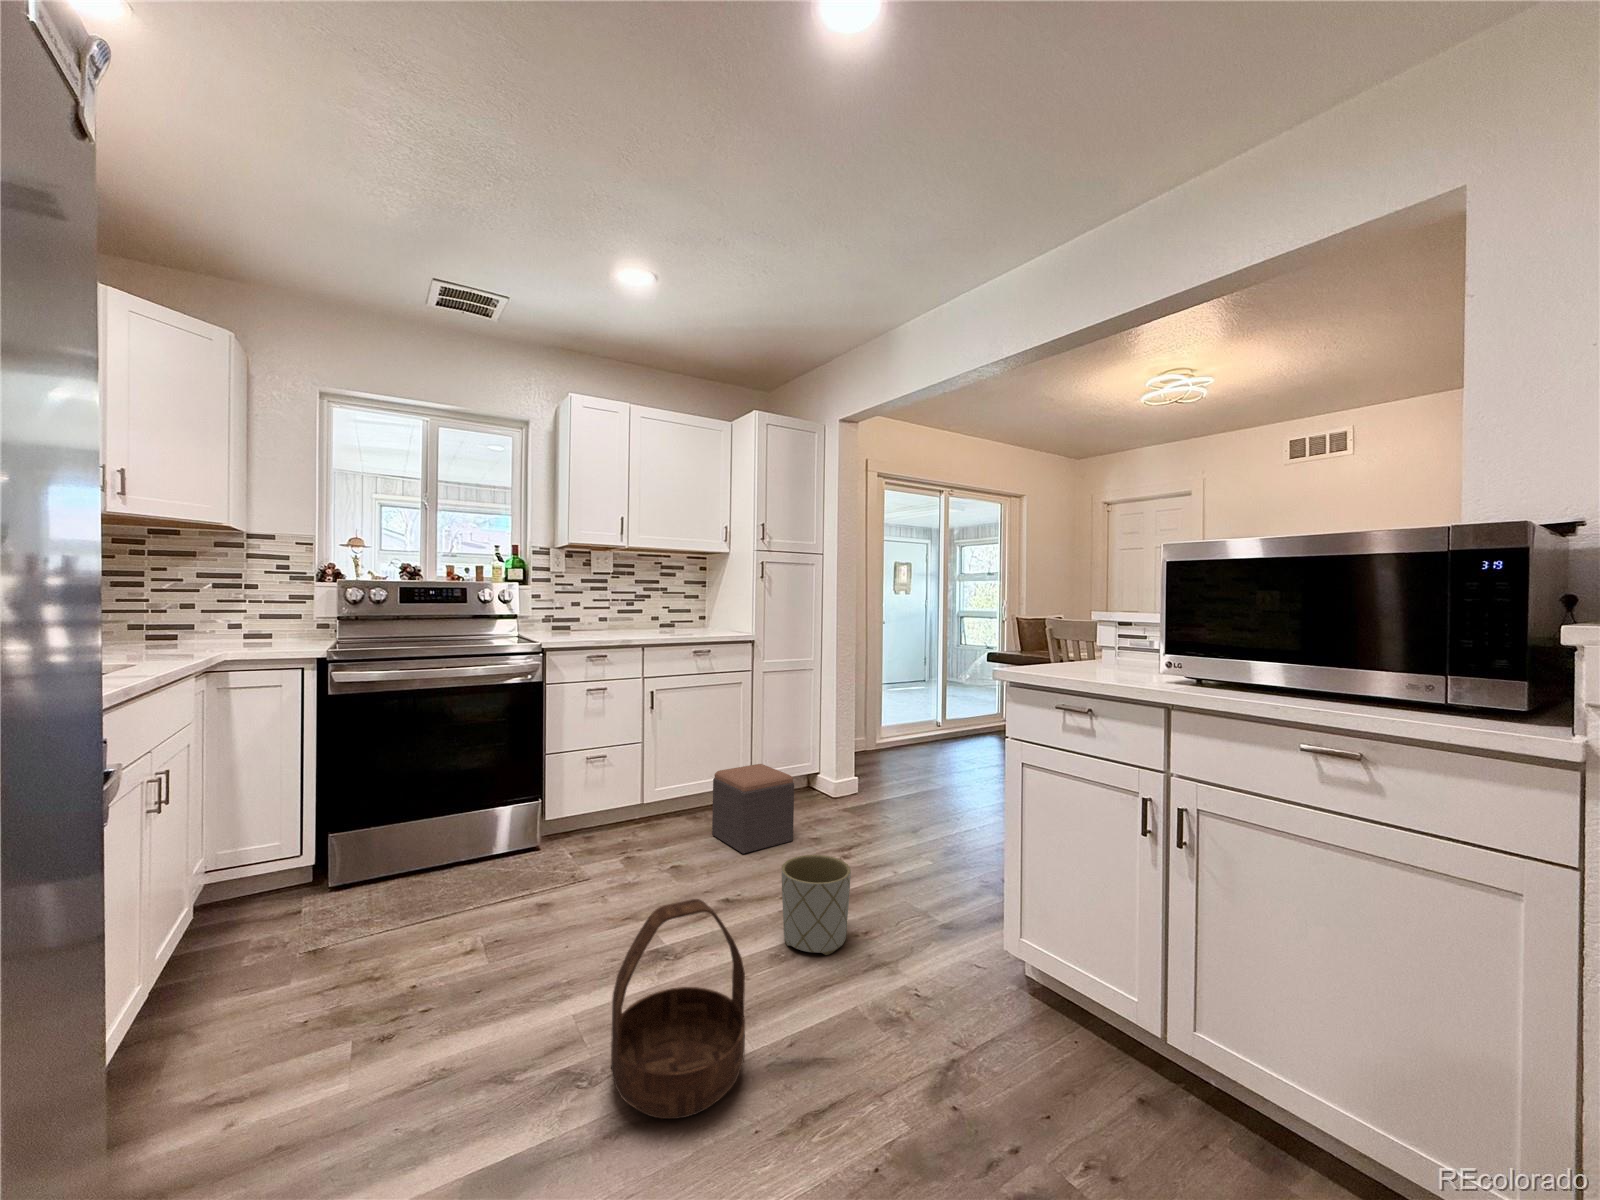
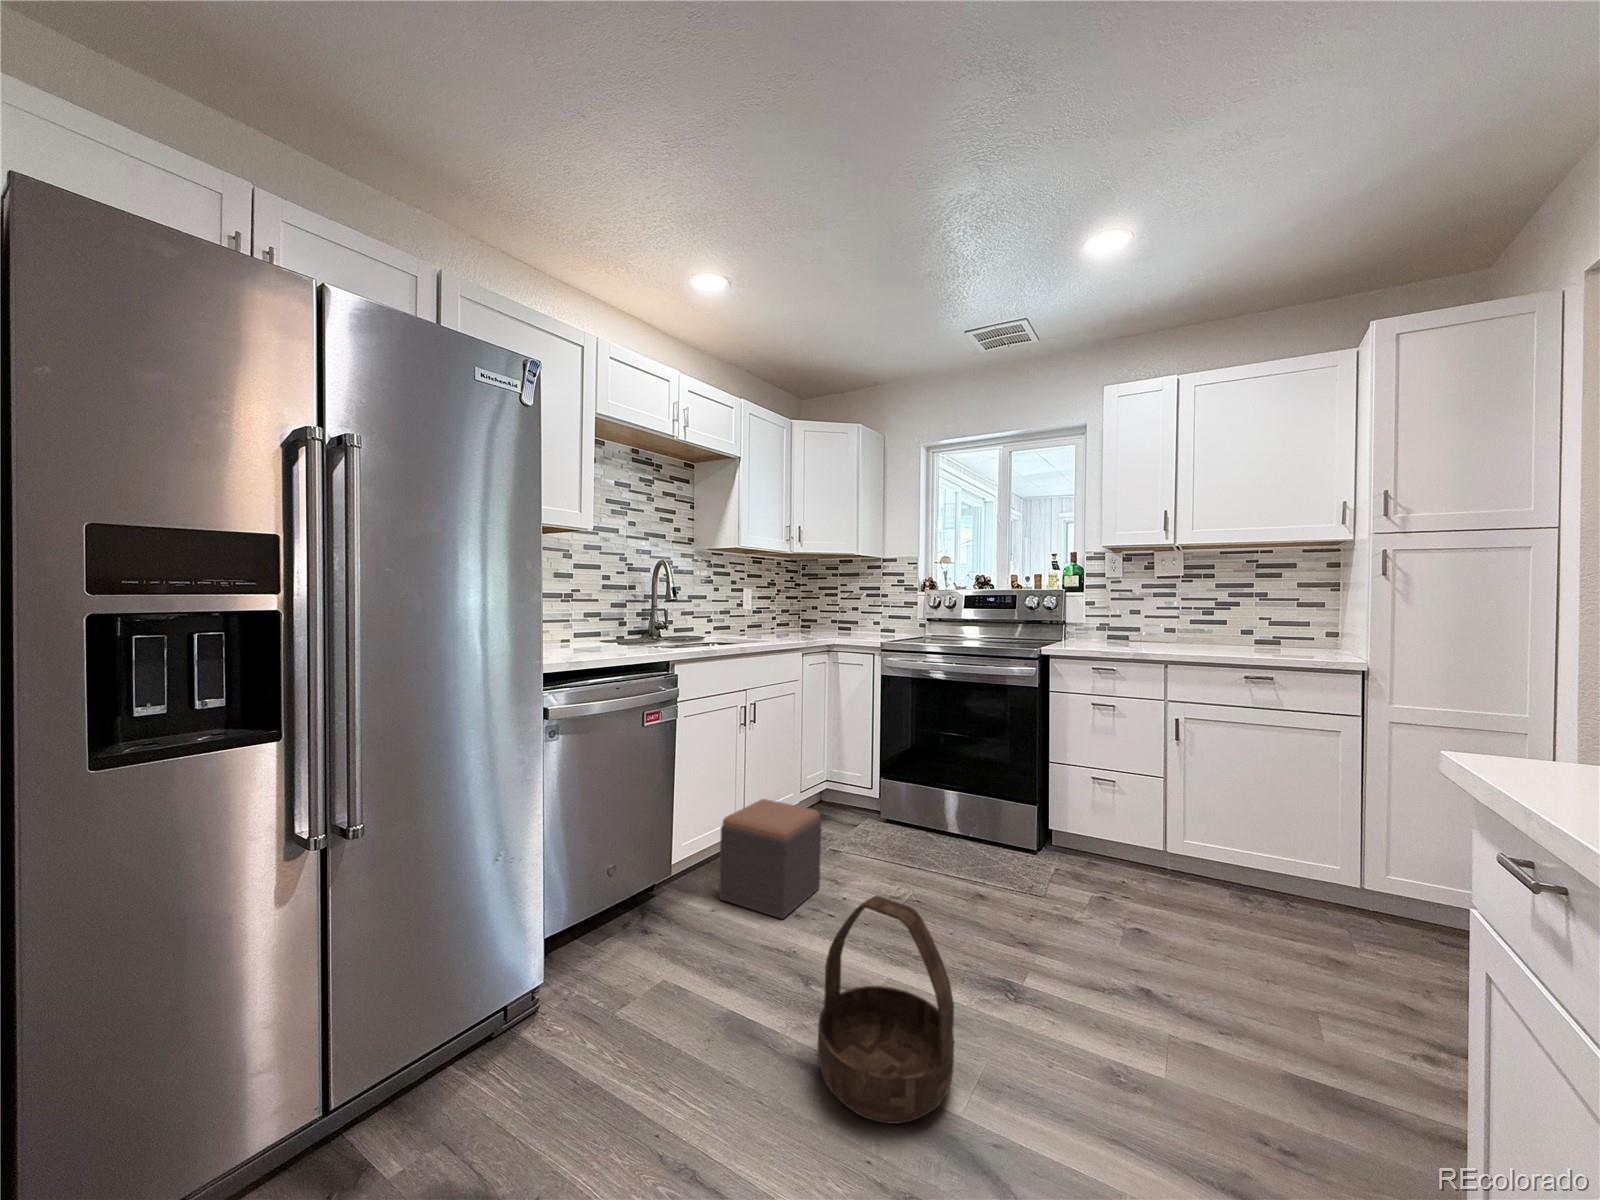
footstool: present [712,764,794,854] -> present [719,799,821,919]
planter: present [782,855,851,955] -> none [1143,968,1267,1140]

